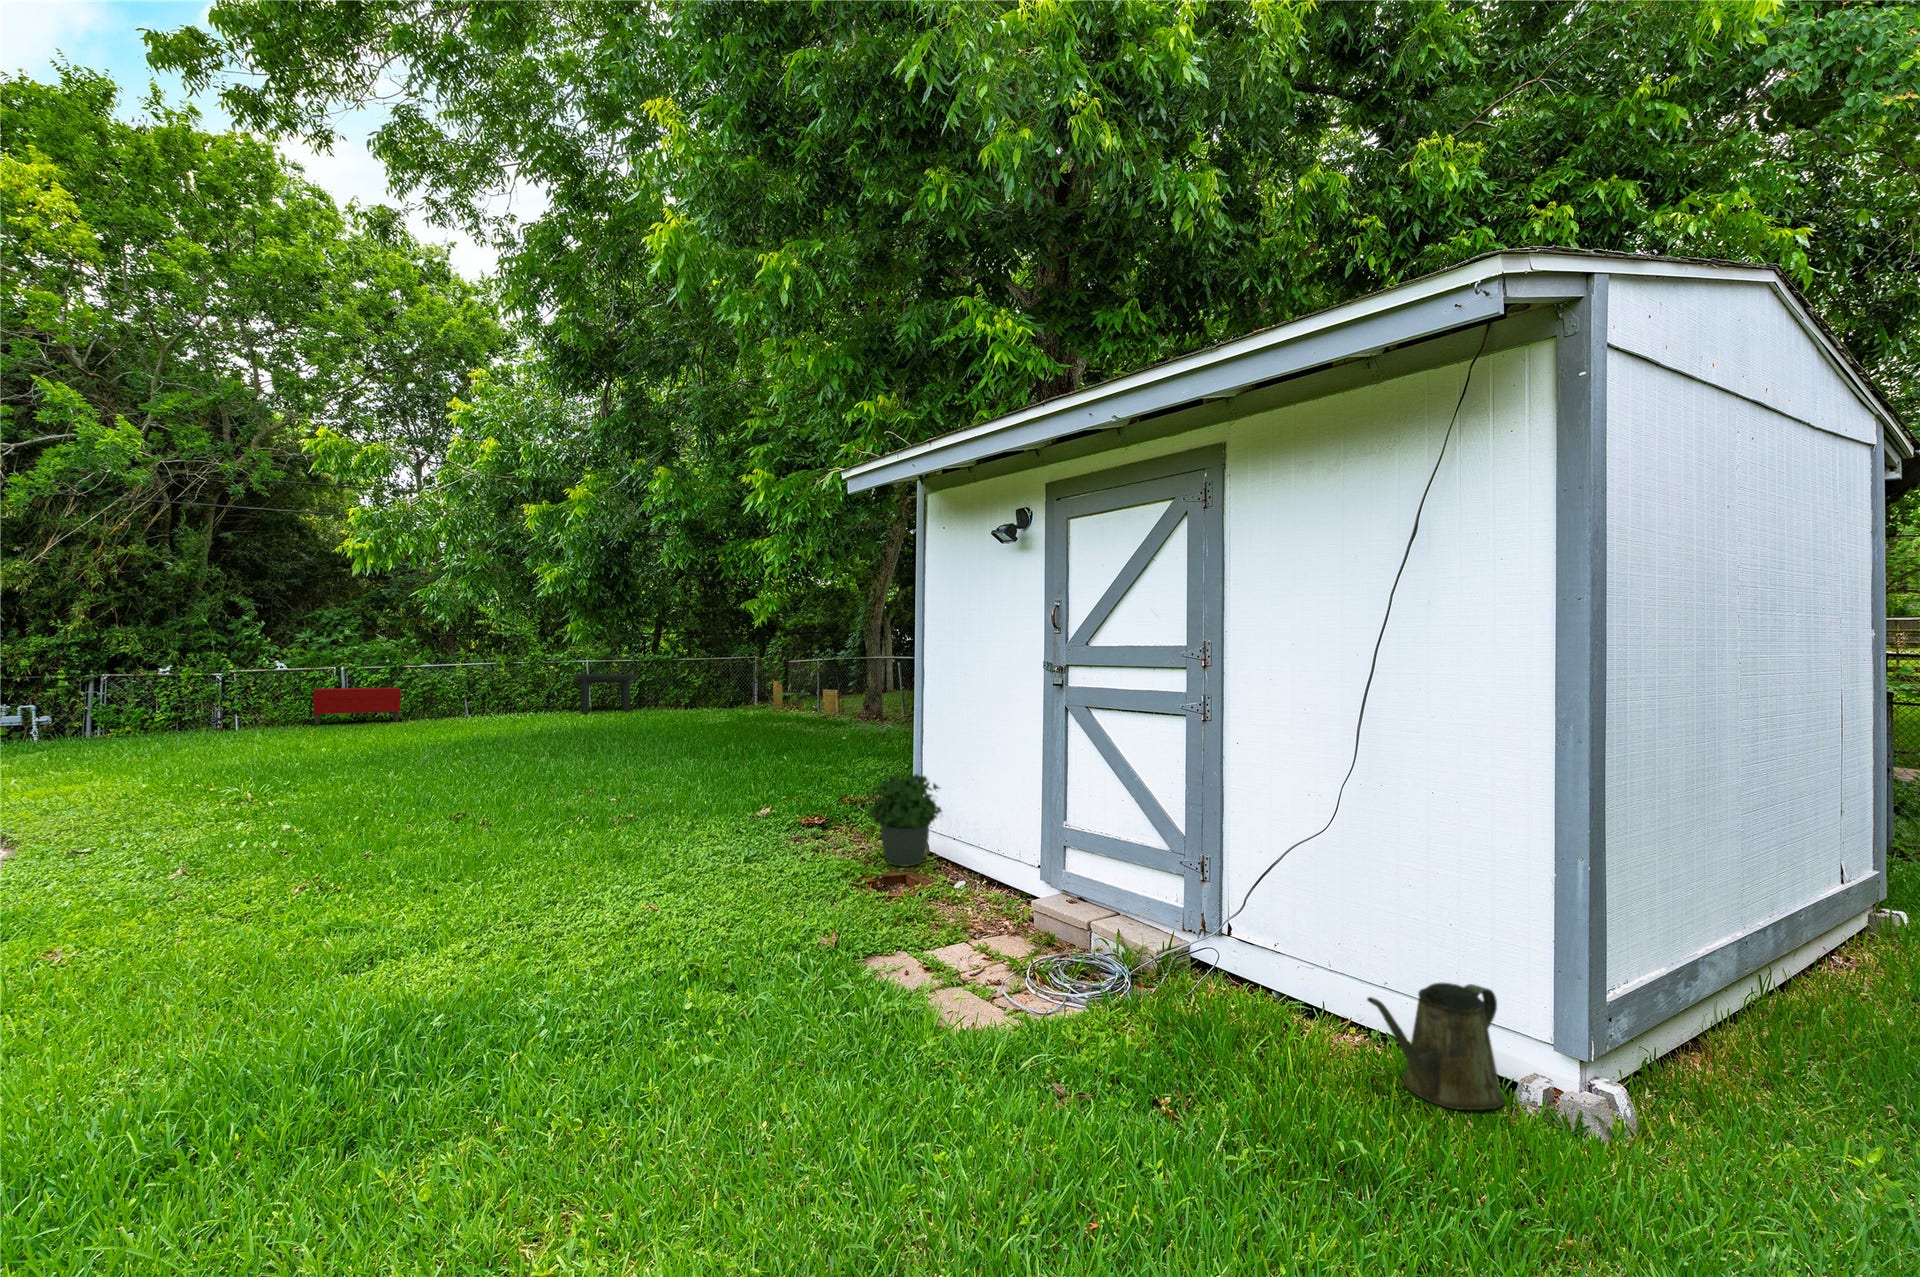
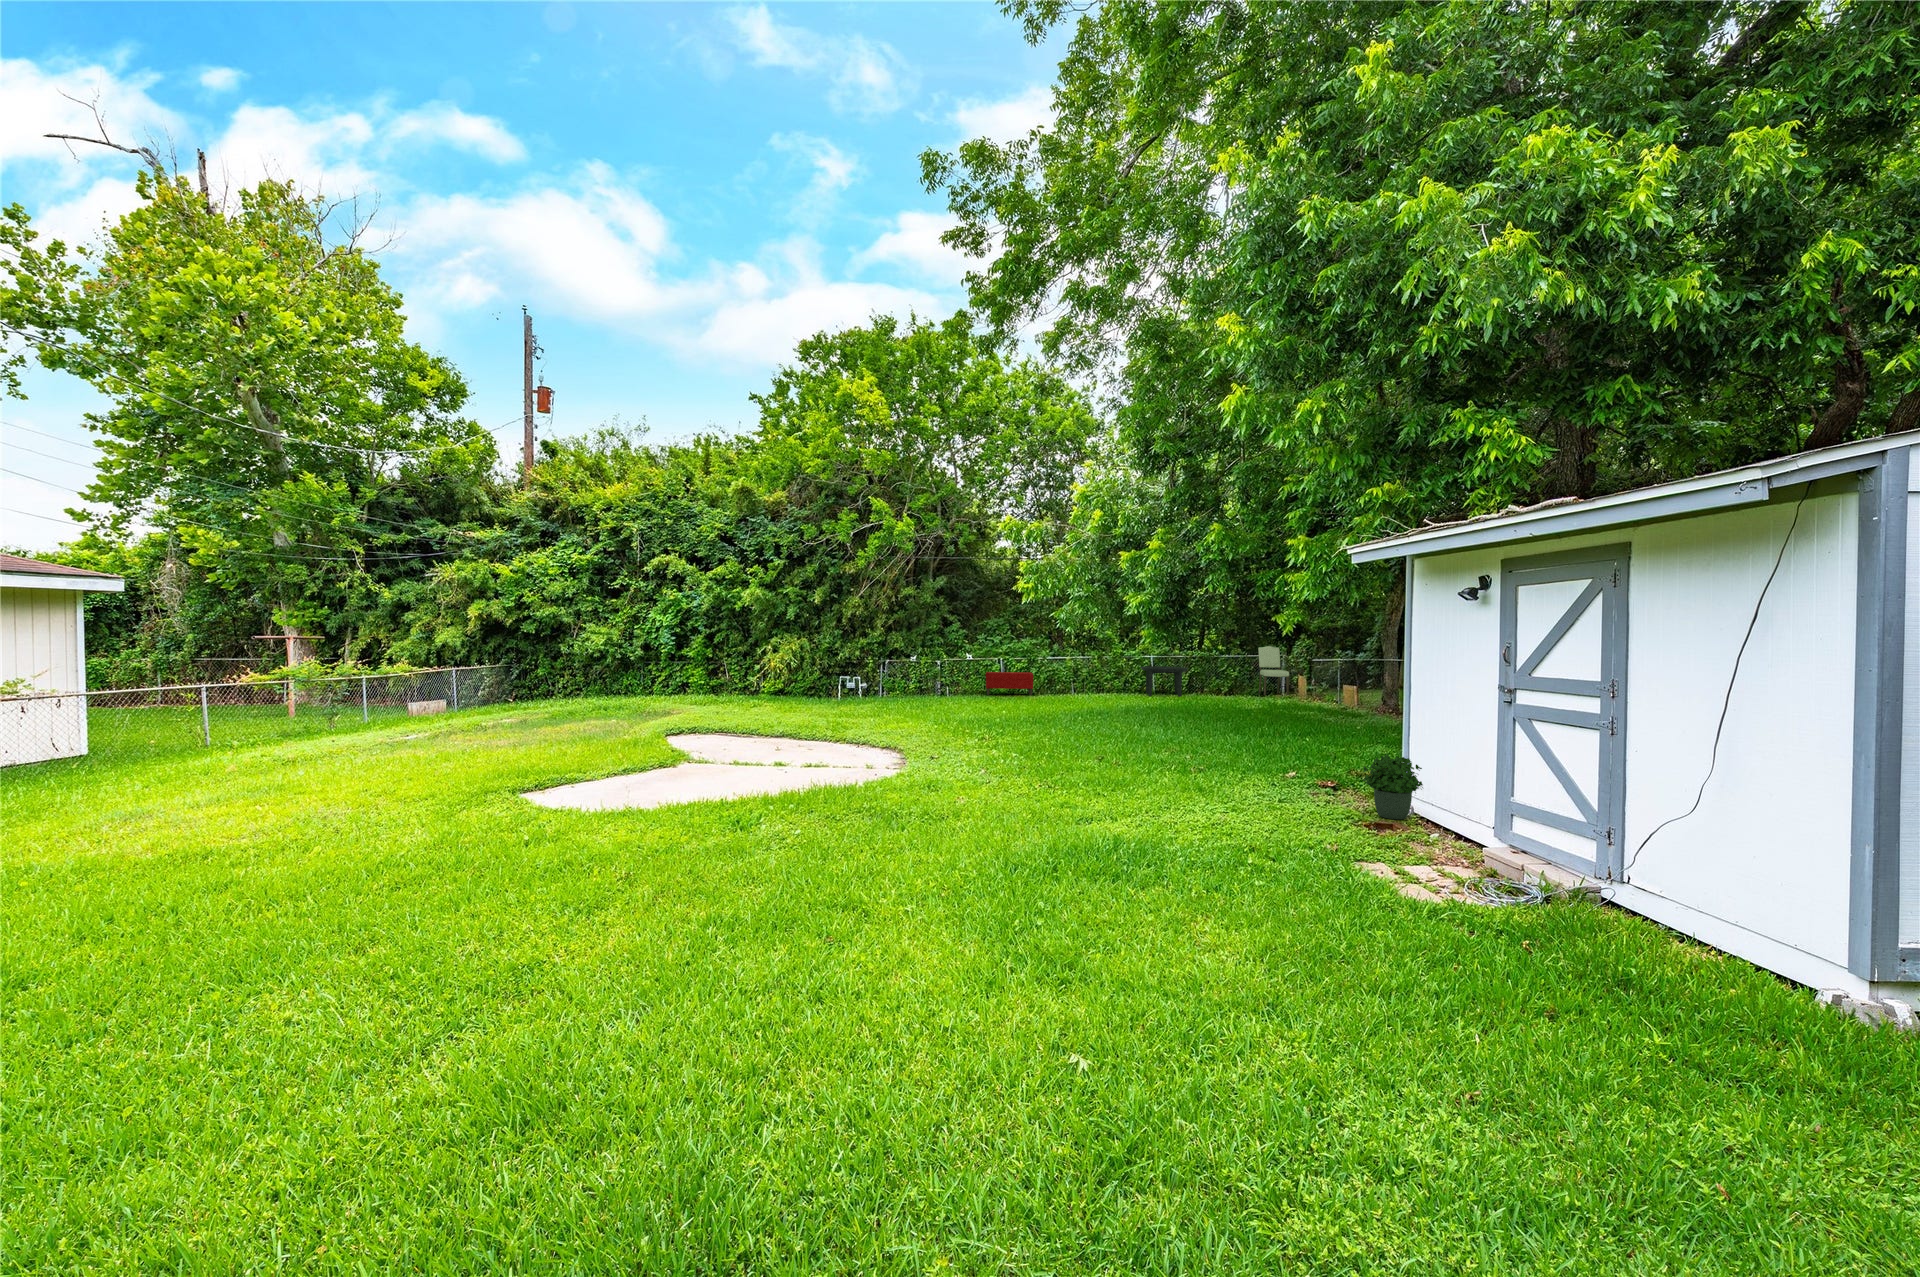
chair: none [727,647,763,706] -> present [1258,646,1289,695]
watering can: present [1367,983,1505,1110] -> none [1661,901,1799,989]

